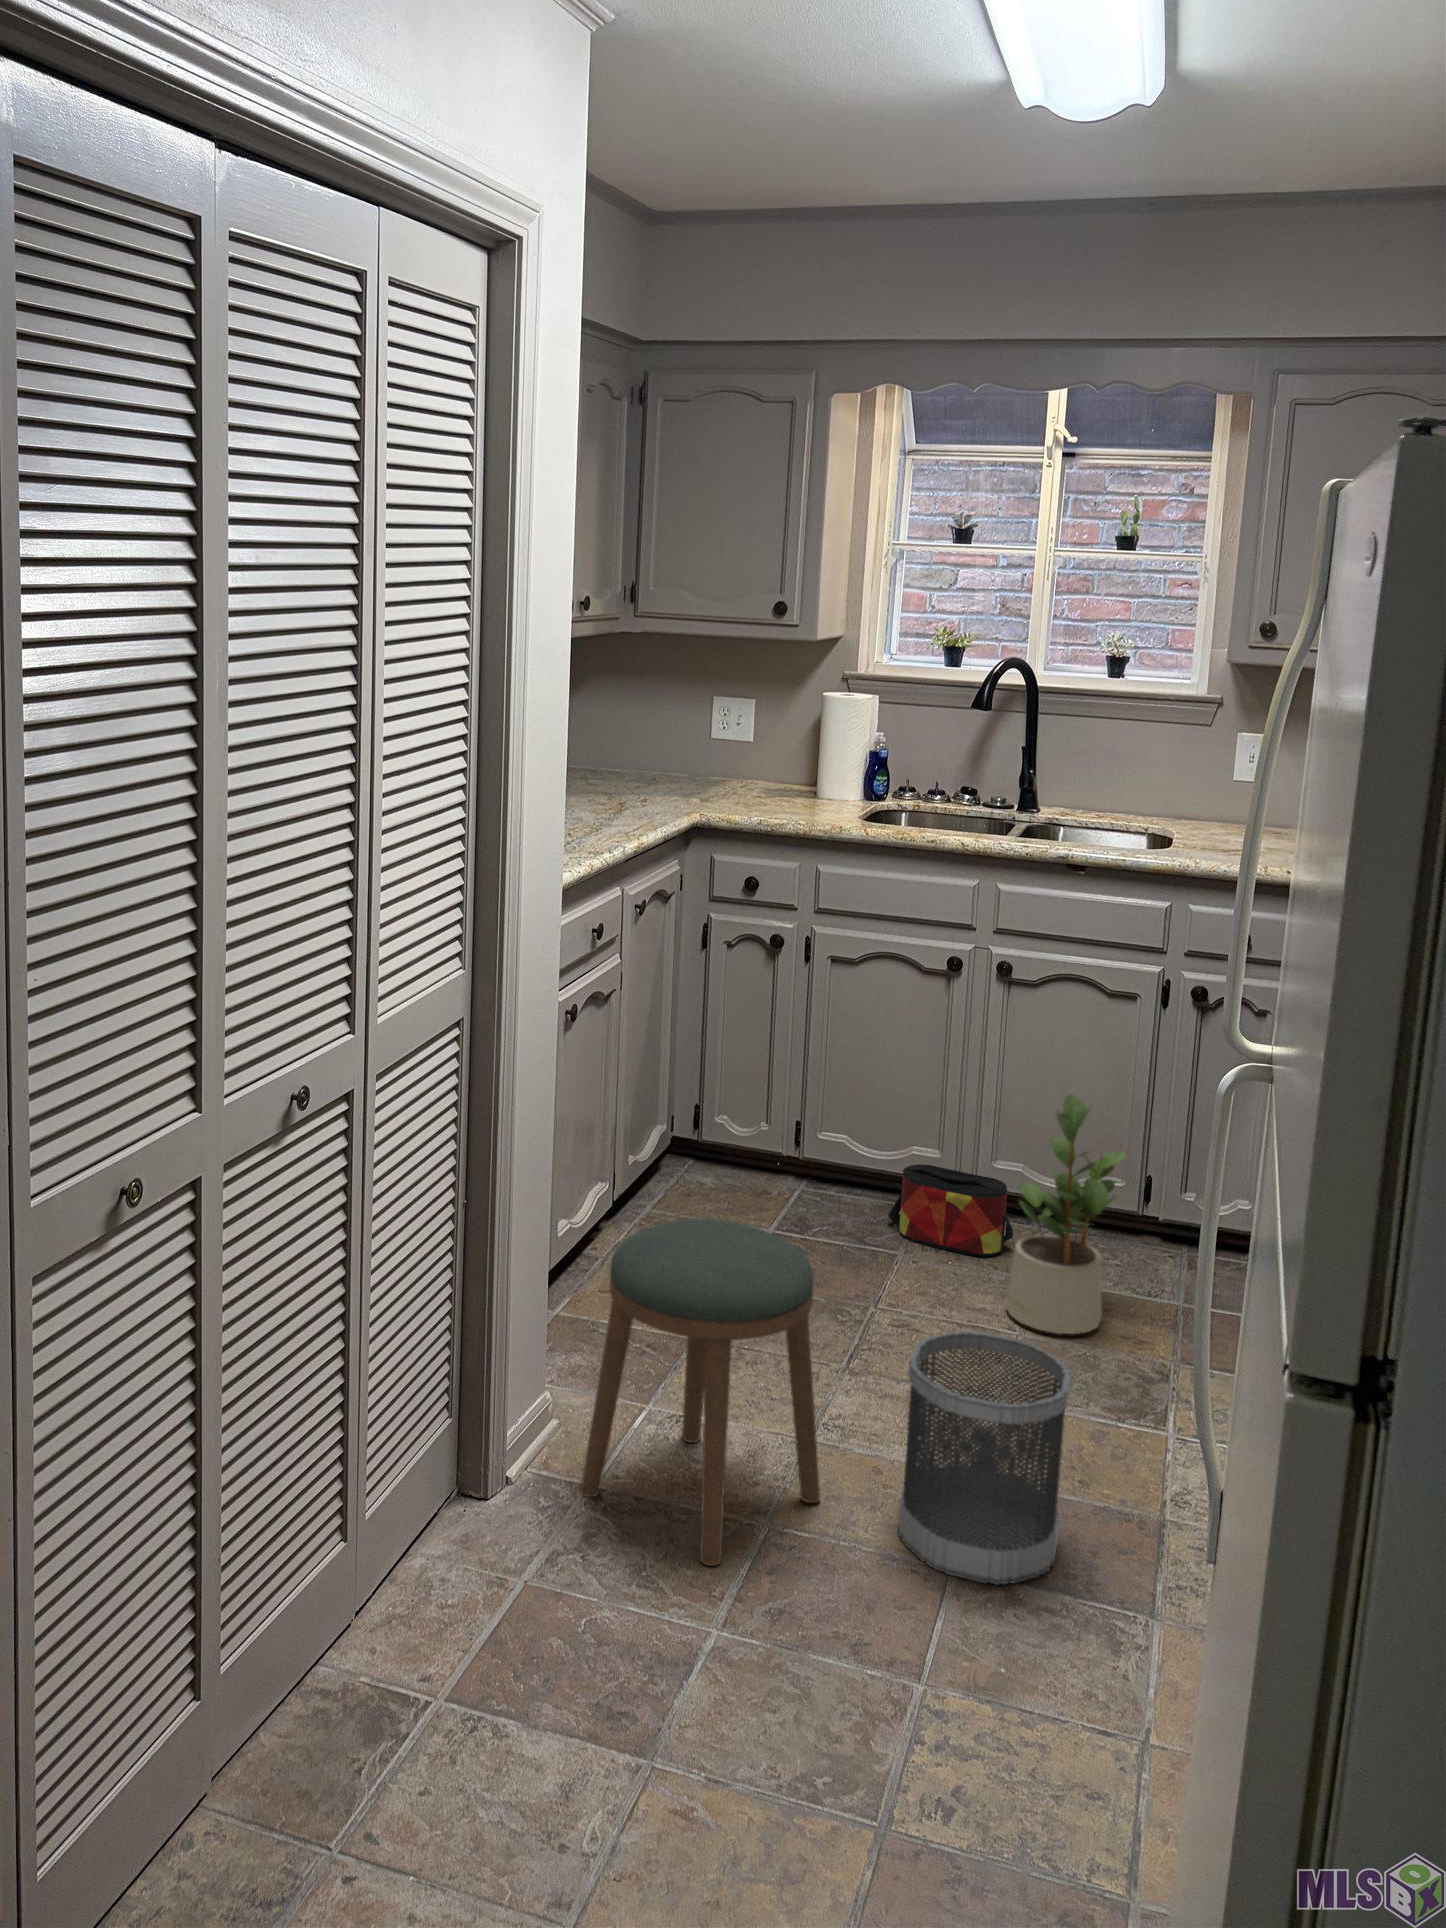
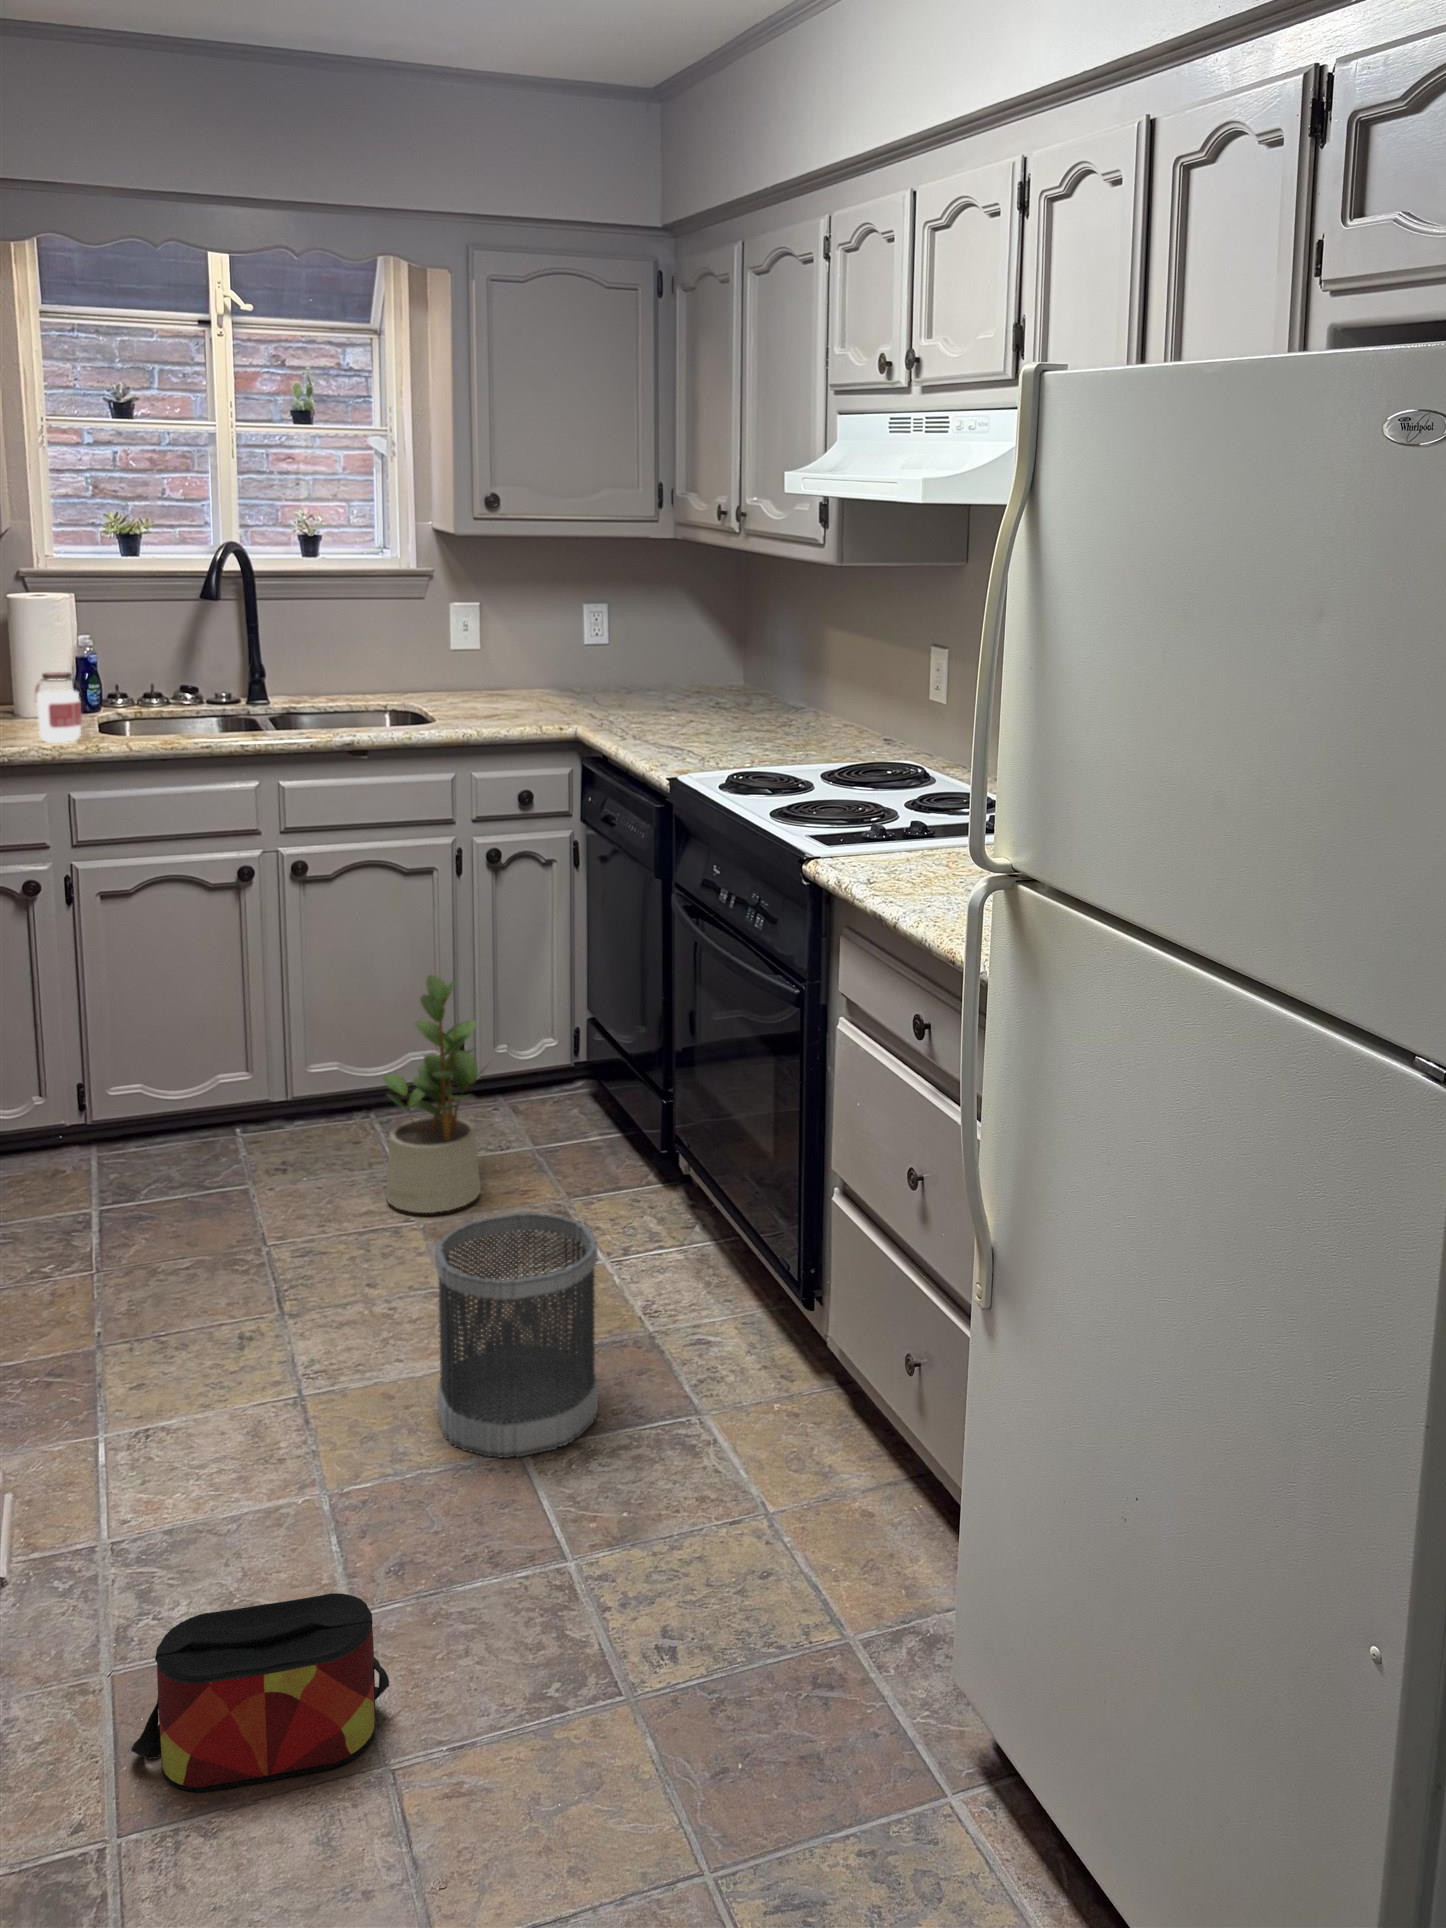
jar: none [802,761,841,824] -> present [35,672,82,743]
bag: present [888,1165,1013,1257] -> present [131,1593,389,1792]
stool: present [580,1218,820,1566] -> none [94,1188,357,1559]

